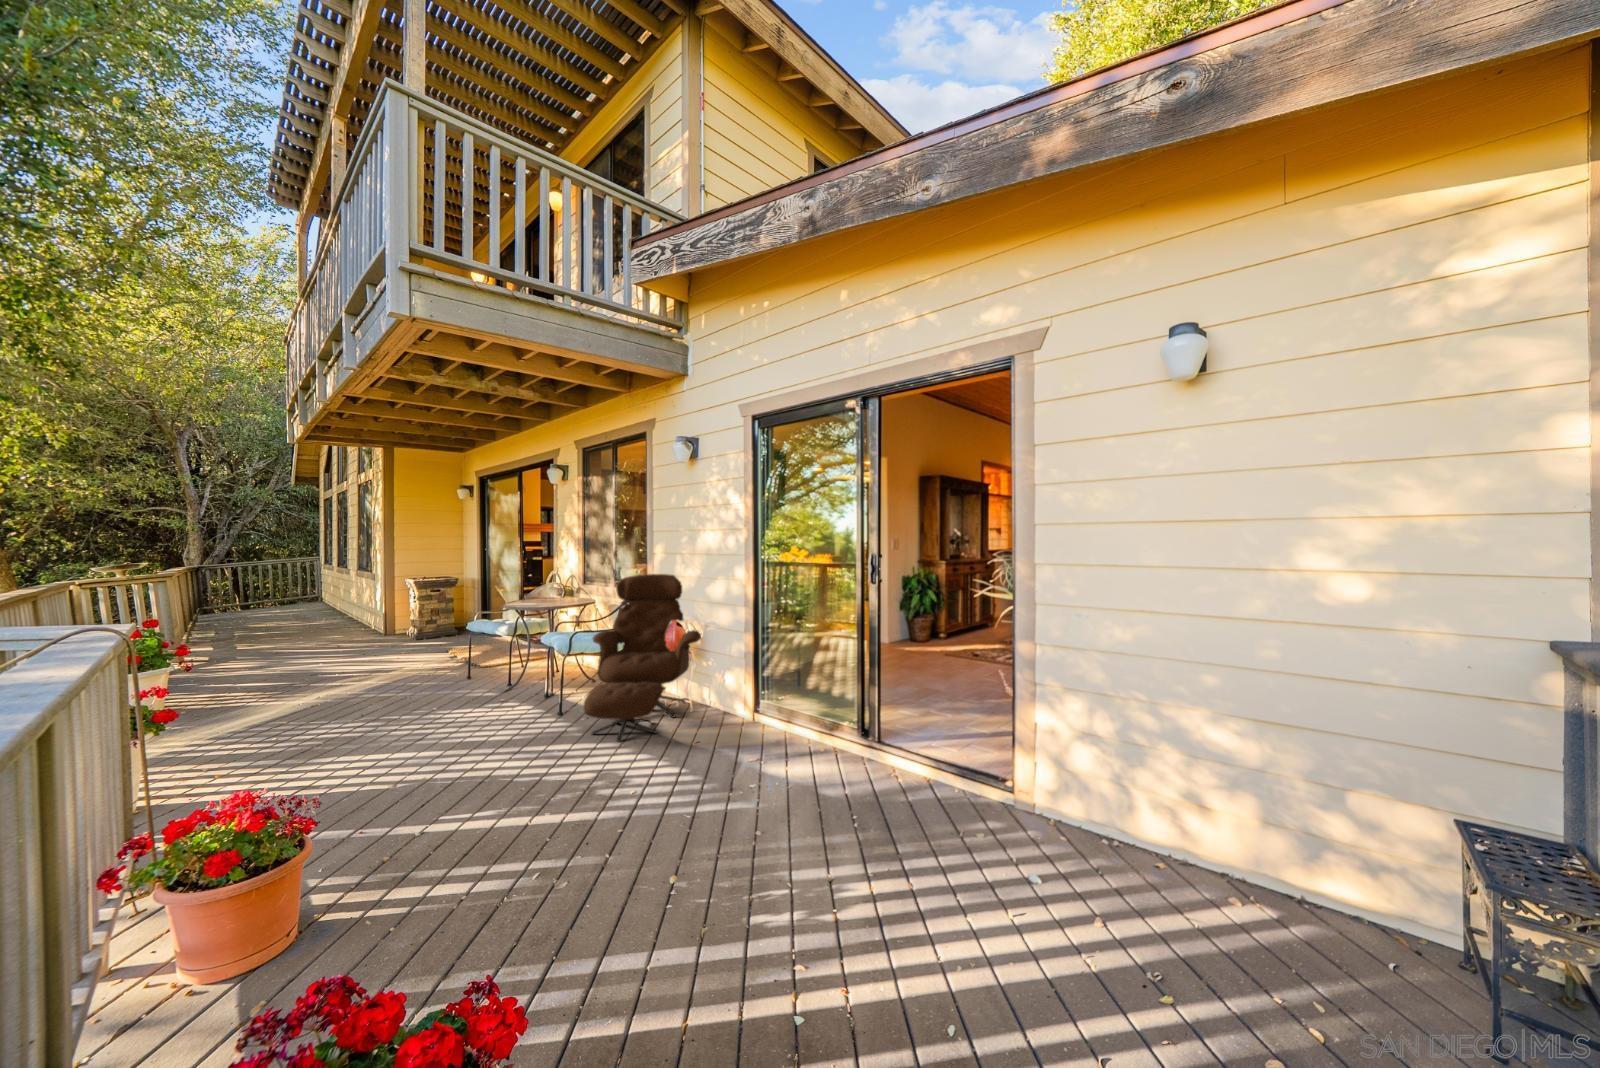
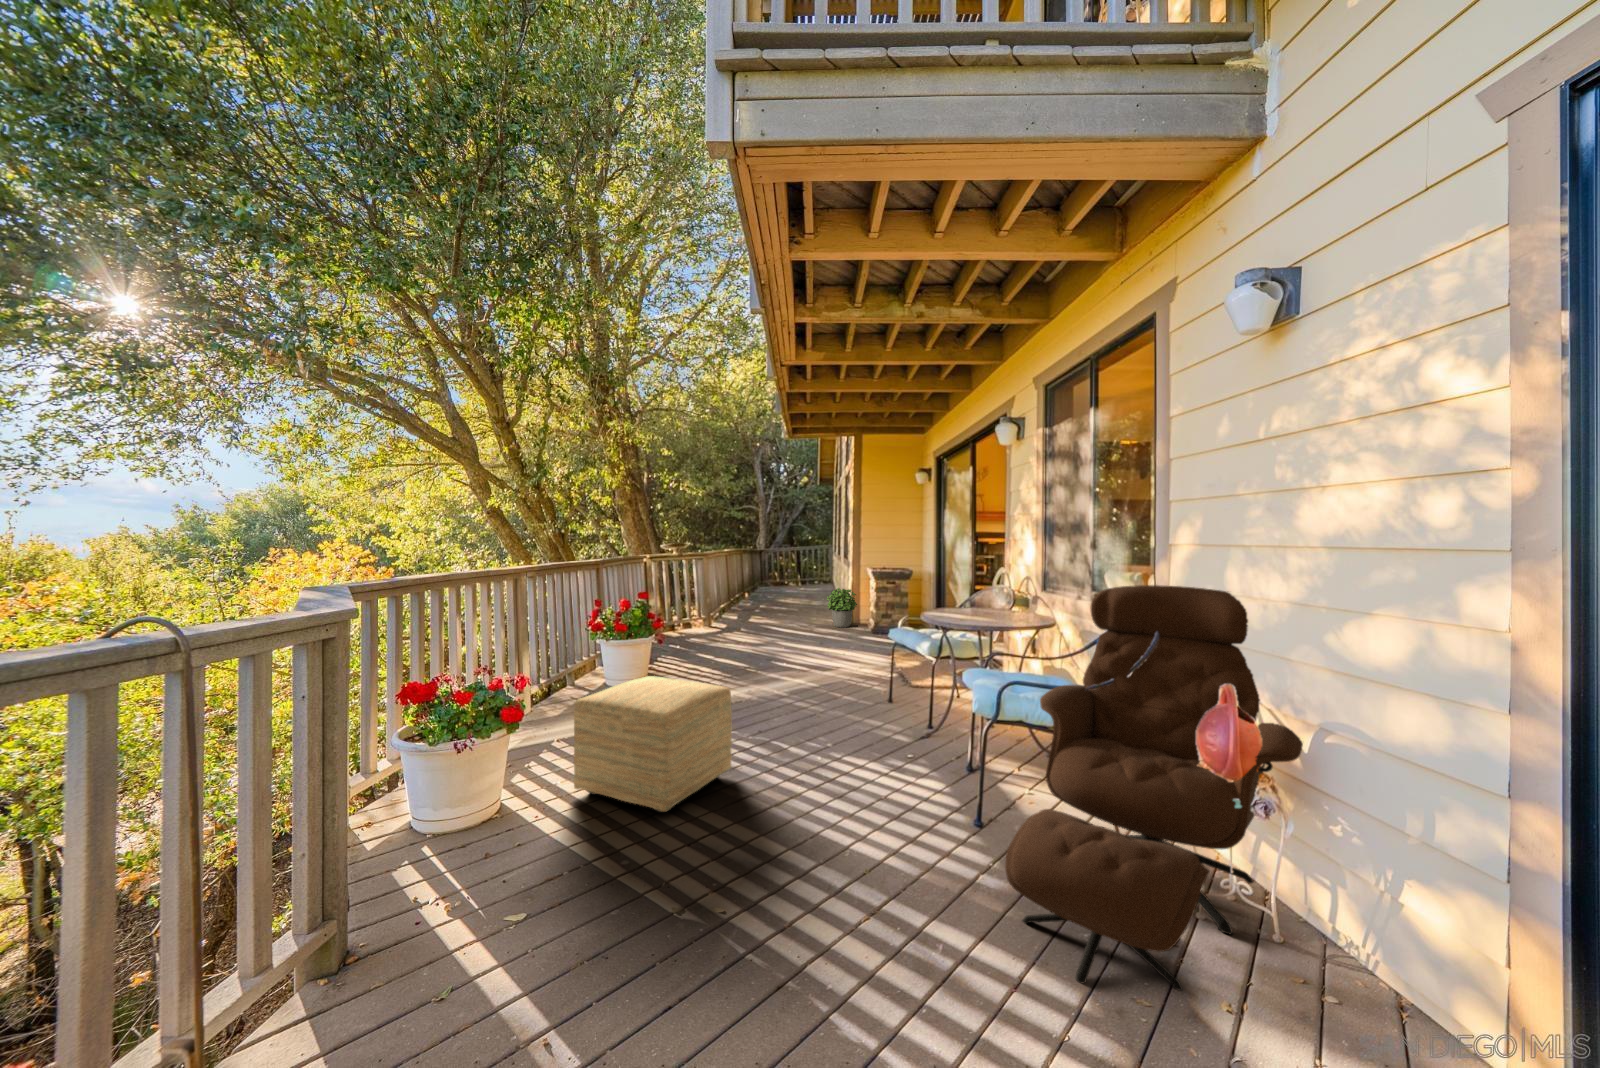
potted plant: none [363,598,398,638] -> present [827,588,857,627]
ottoman: none [233,667,372,763] -> present [574,676,732,812]

